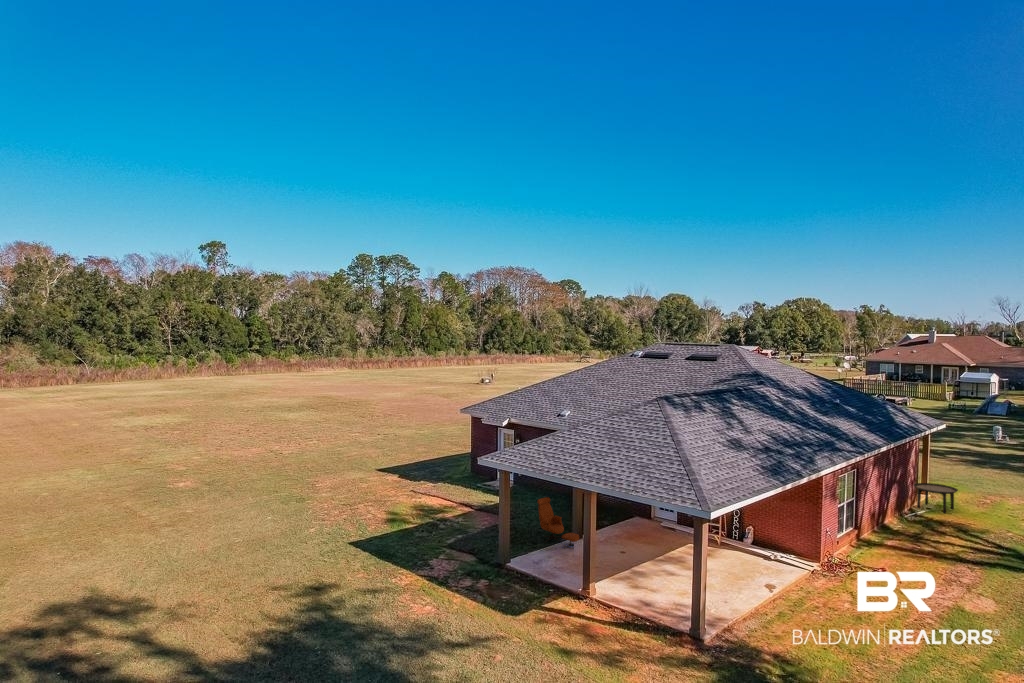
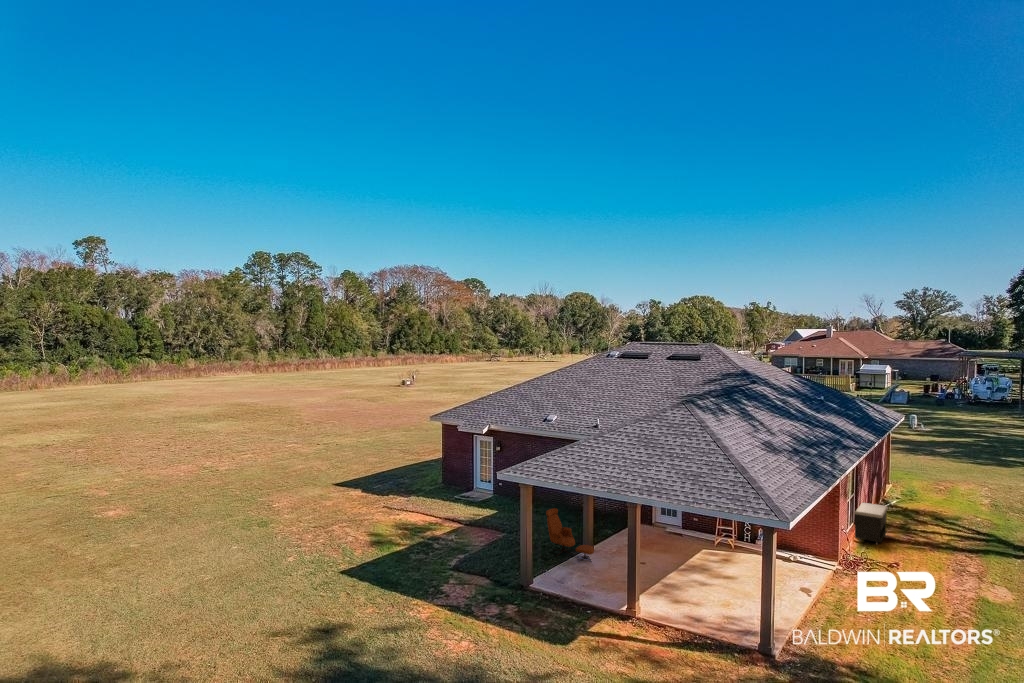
round table: present [914,483,958,513] -> none [883,474,924,502]
storage bench: none [854,508,894,551] -> present [855,503,888,544]

